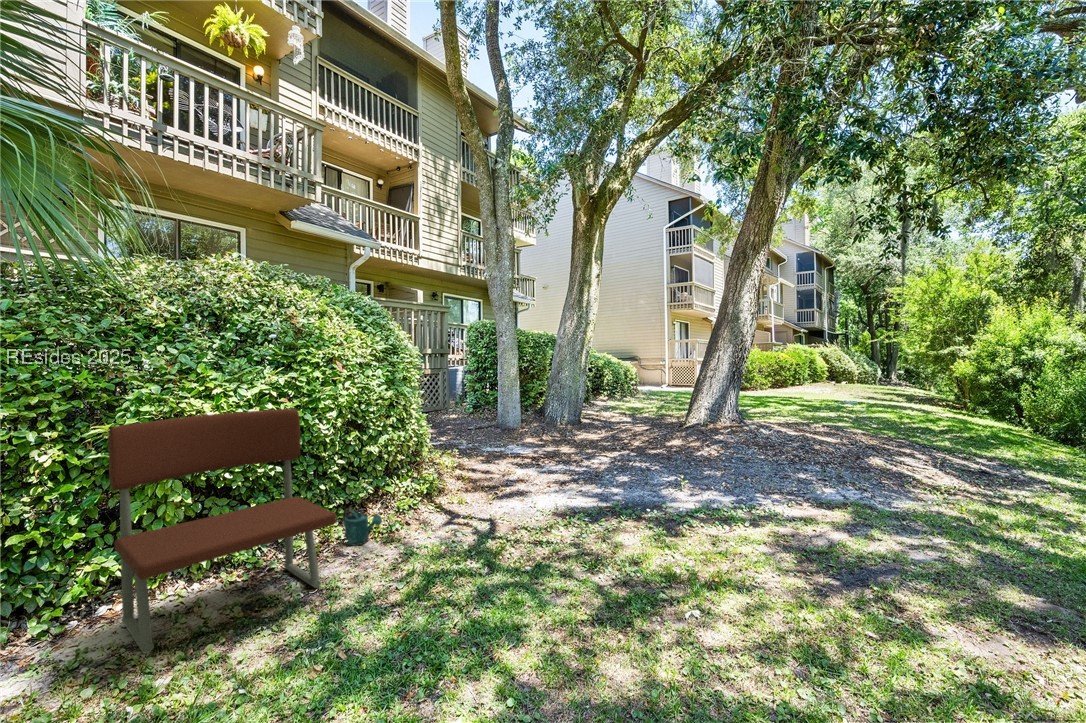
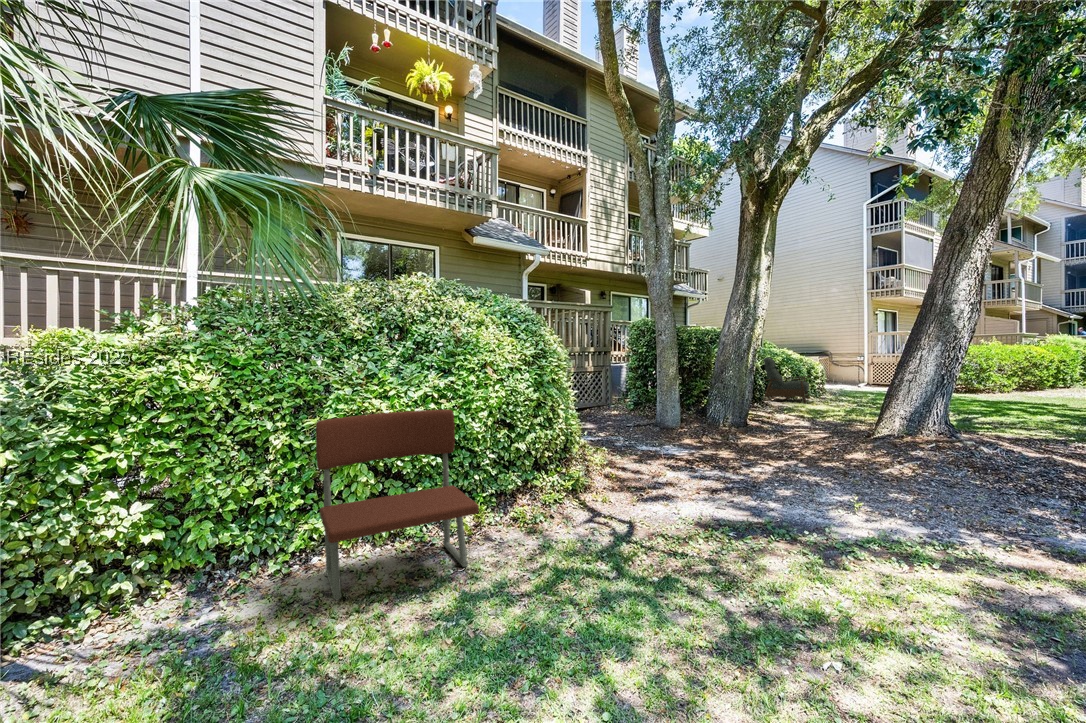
chair: none [588,360,627,401] -> present [763,358,809,403]
watering can: present [343,508,382,546] -> none [494,498,525,533]

